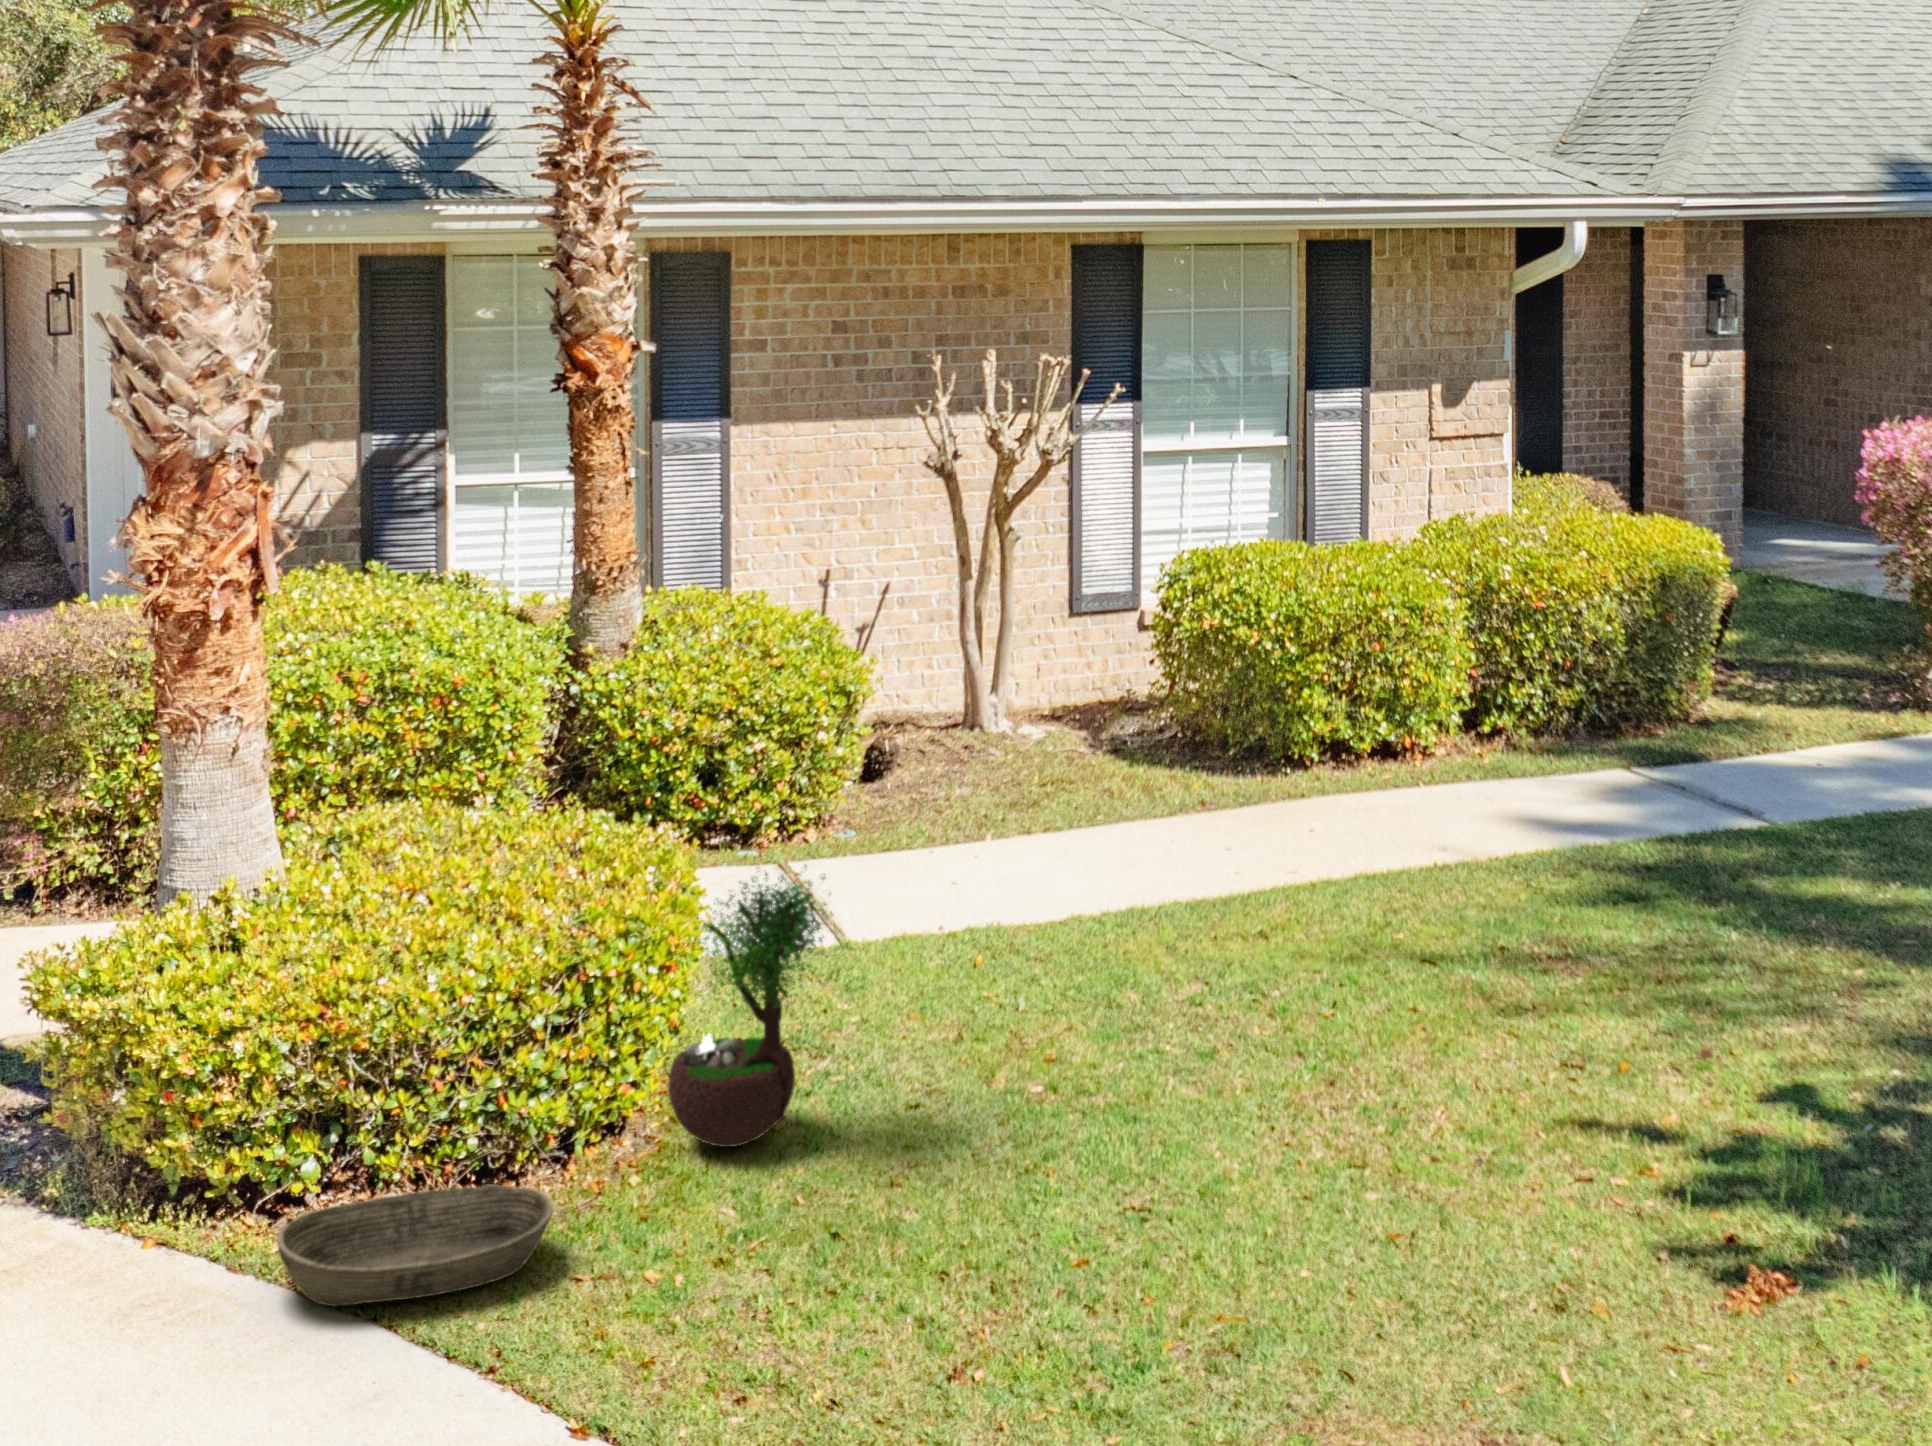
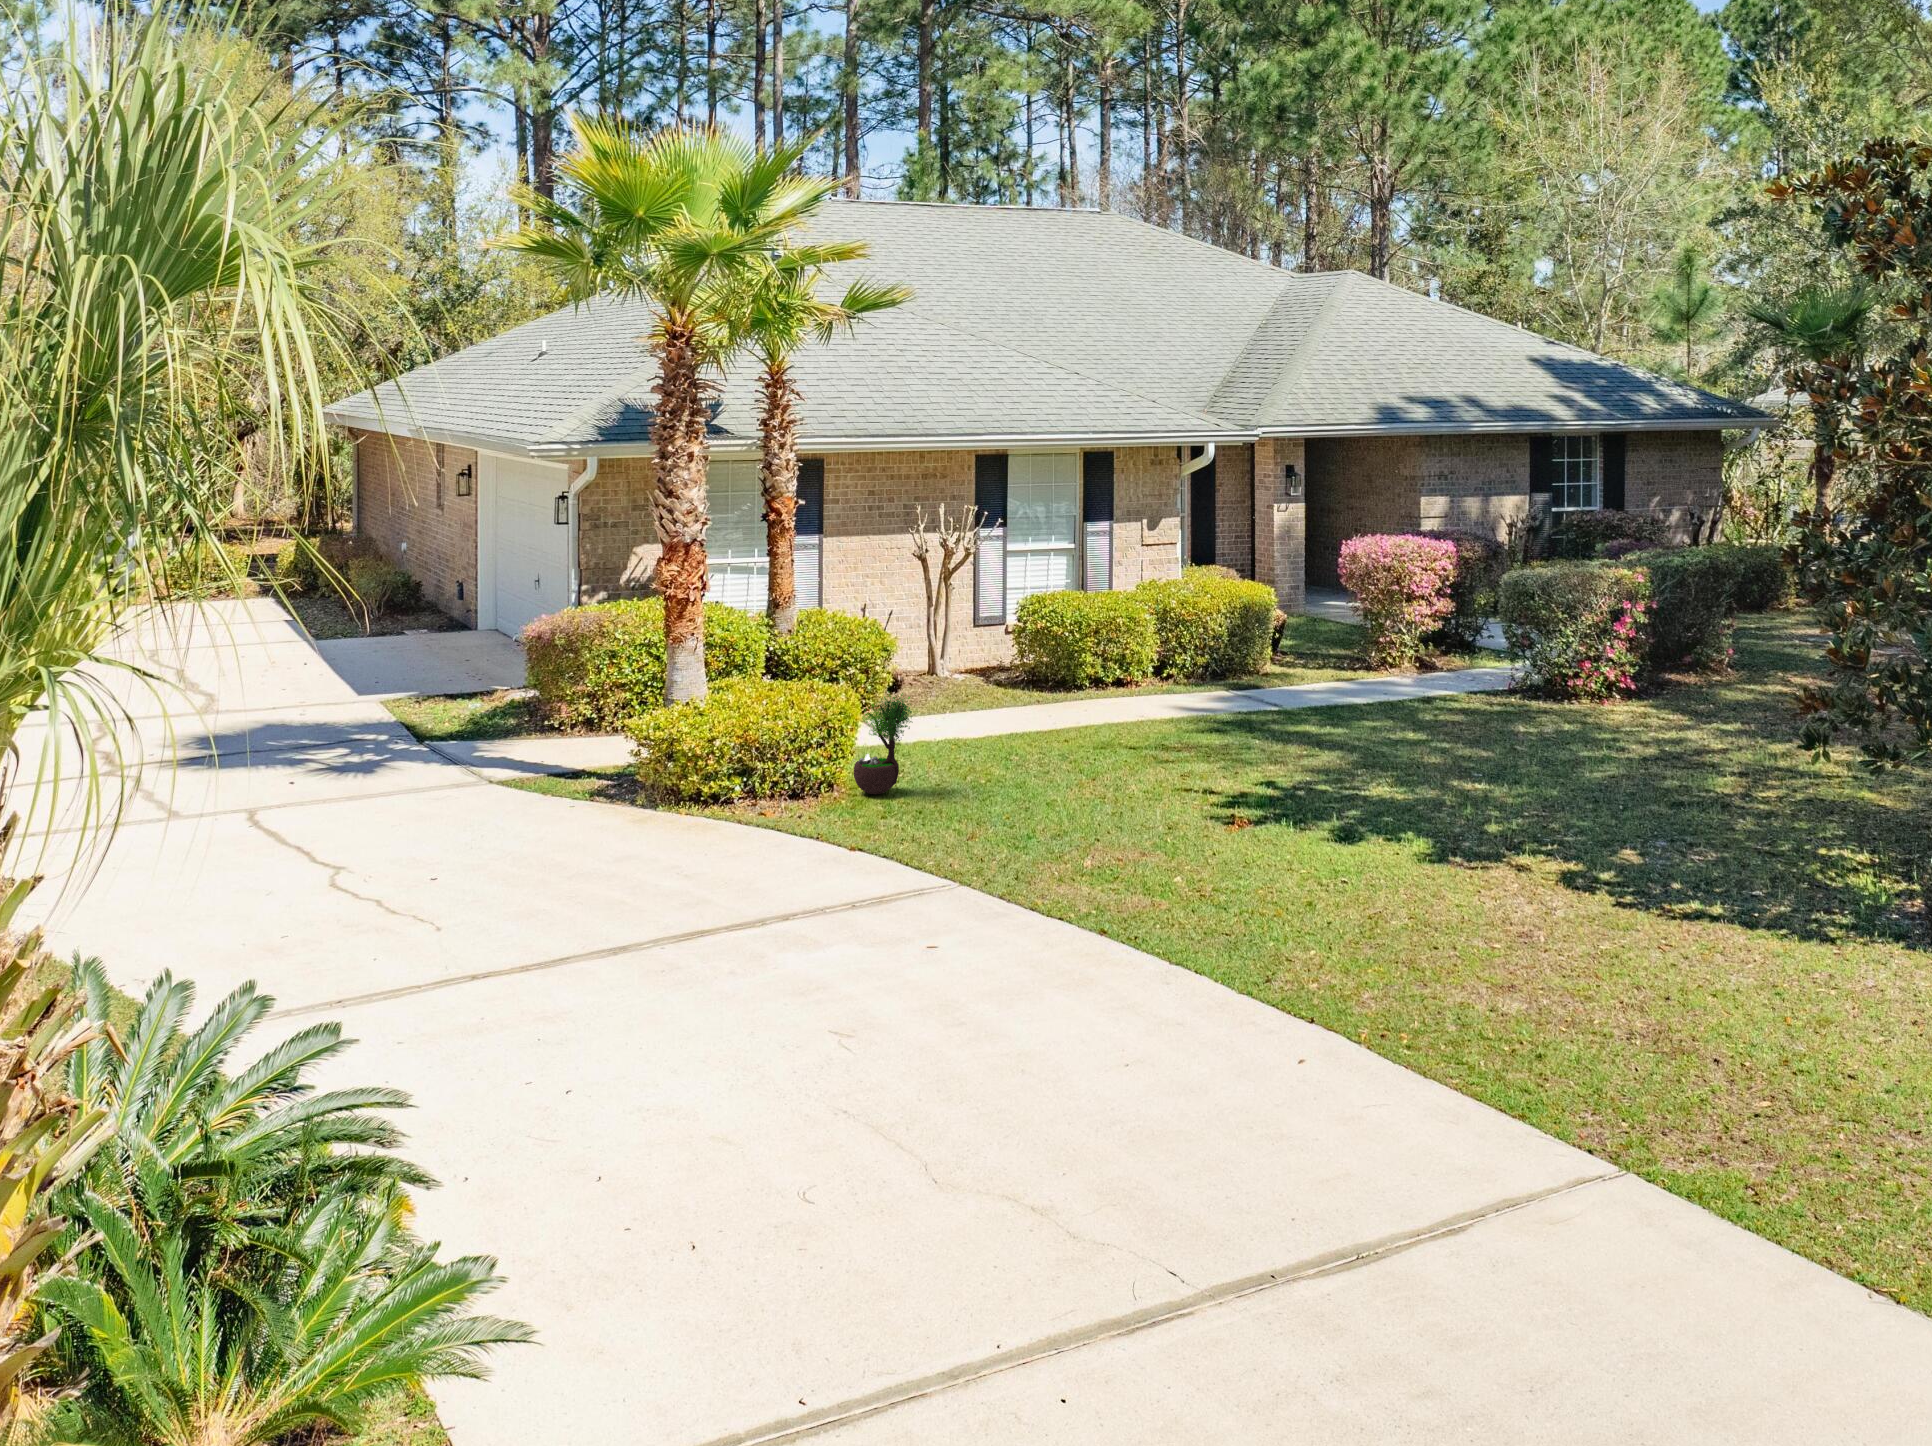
basket: present [276,1184,553,1306] -> none [740,795,828,826]

